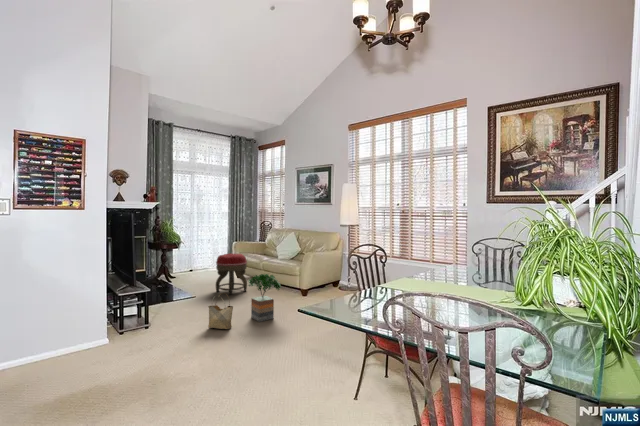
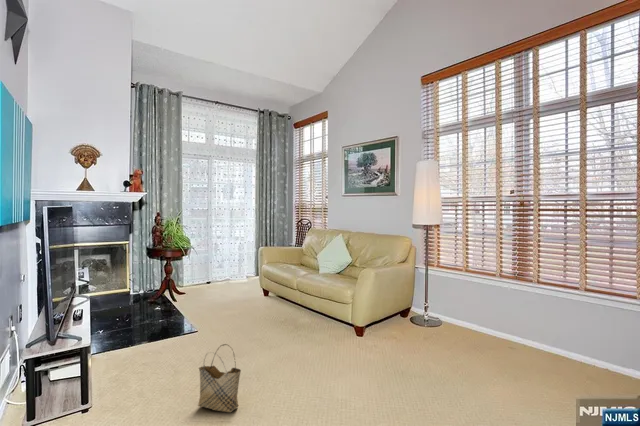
footstool: present [216,254,247,295] -> none [231,266,275,328]
potted tree: present [249,274,281,322] -> none [268,306,325,393]

